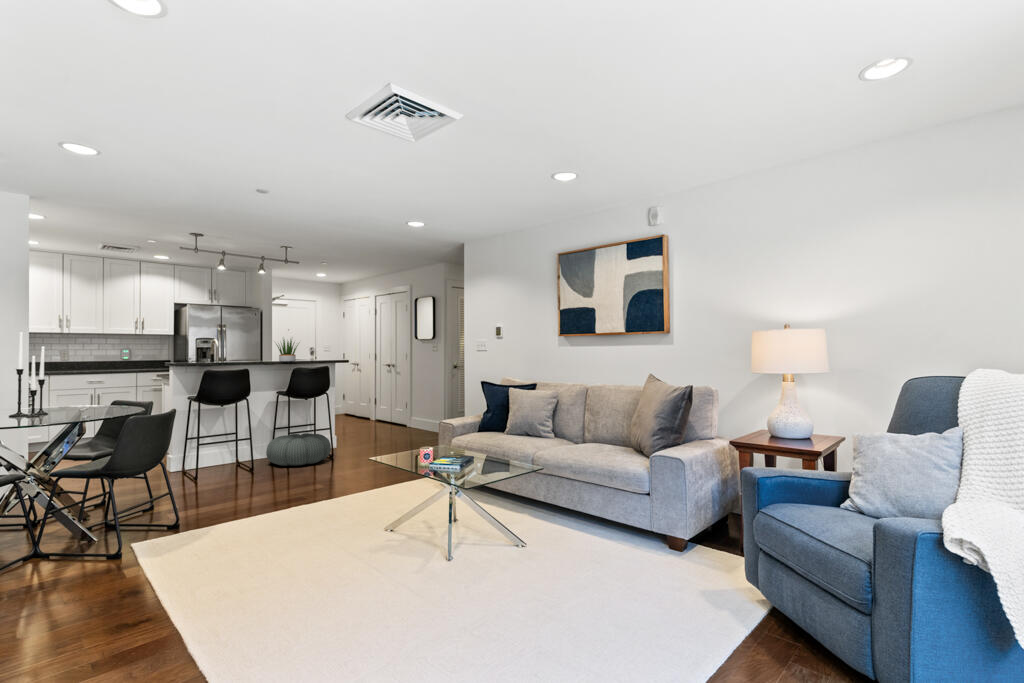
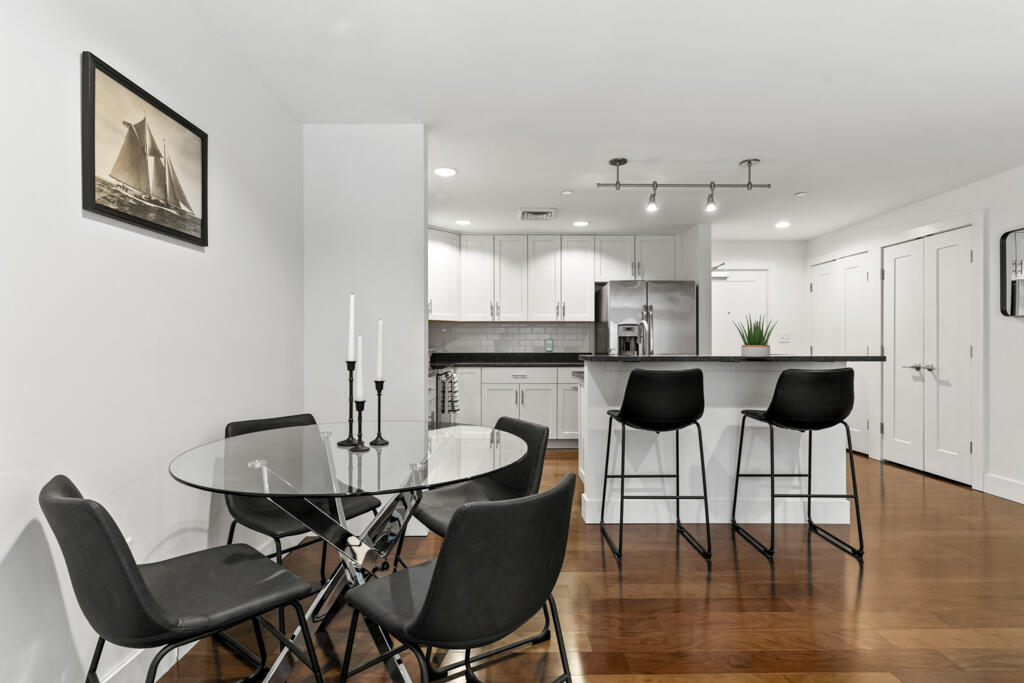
pouf: present [266,433,331,466] -> none [732,495,868,575]

